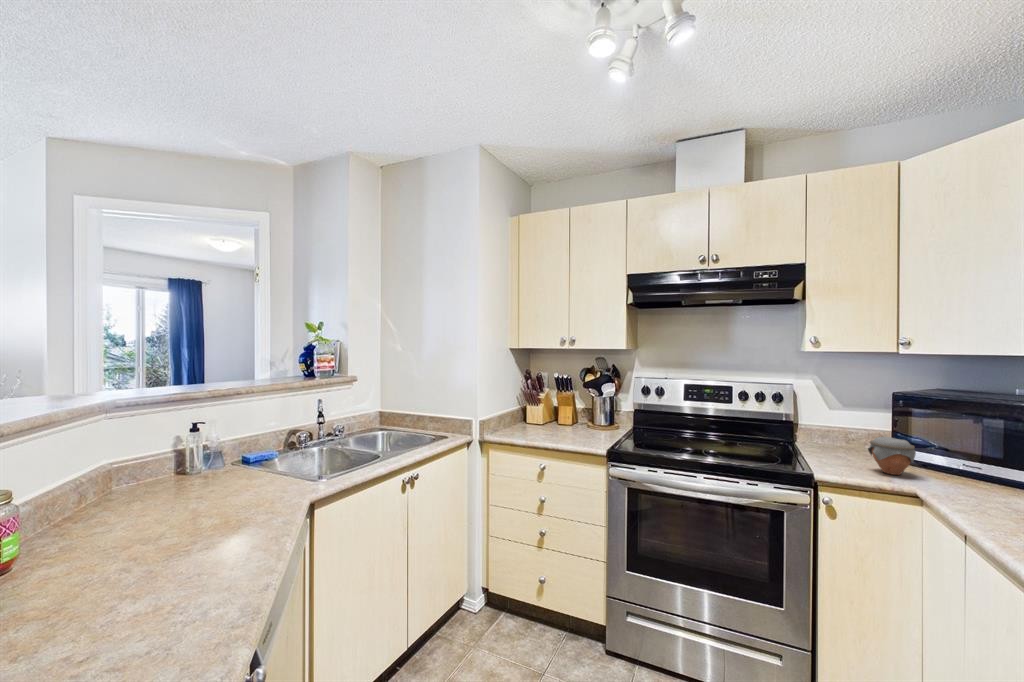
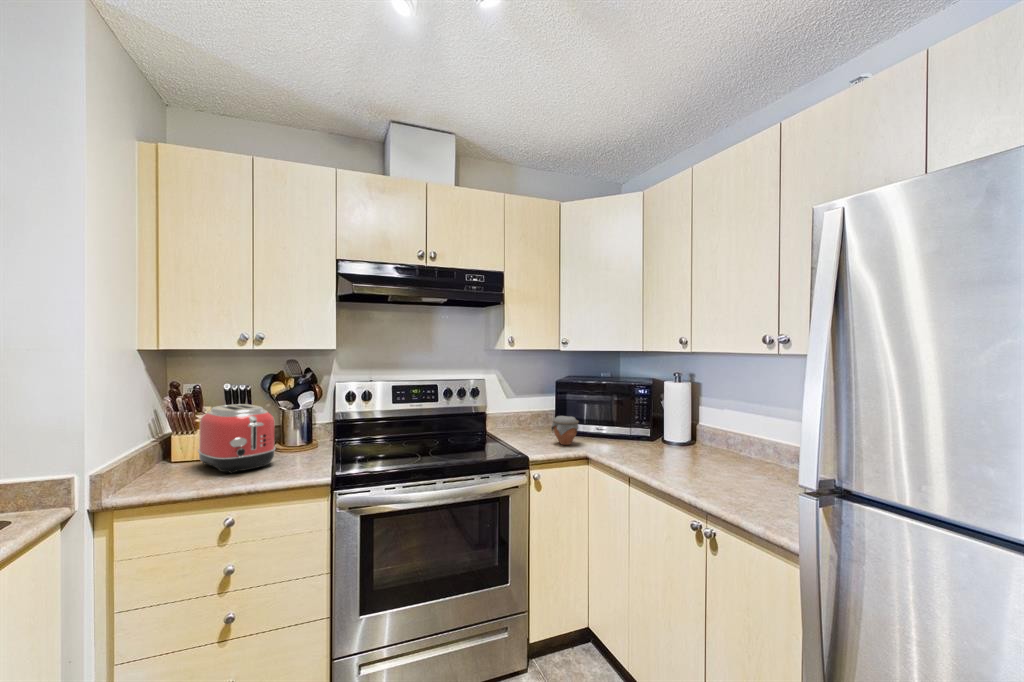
toaster: none [536,388,580,435] -> present [198,404,276,473]

